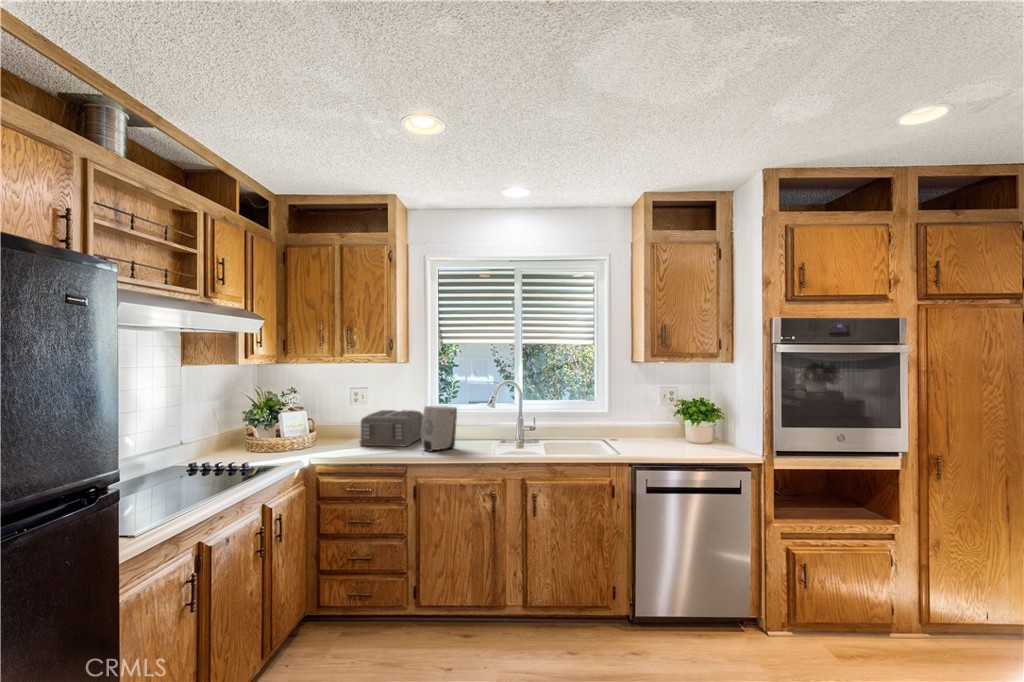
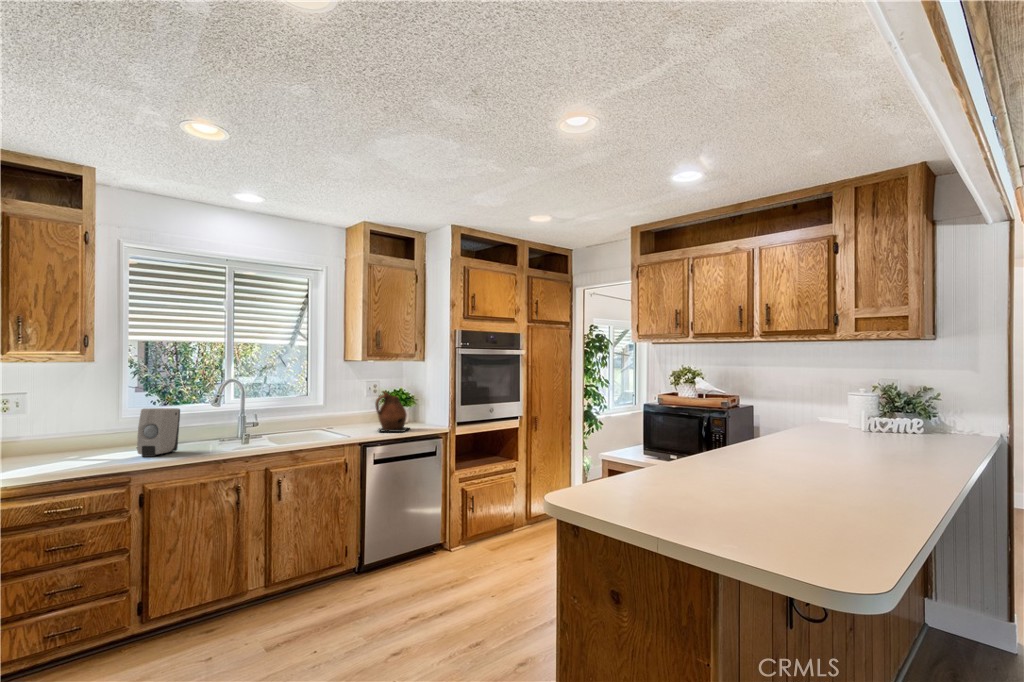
ceramic pitcher: none [660,401,710,457] -> present [375,392,409,432]
toaster: present [360,410,423,447] -> none [33,418,113,464]

